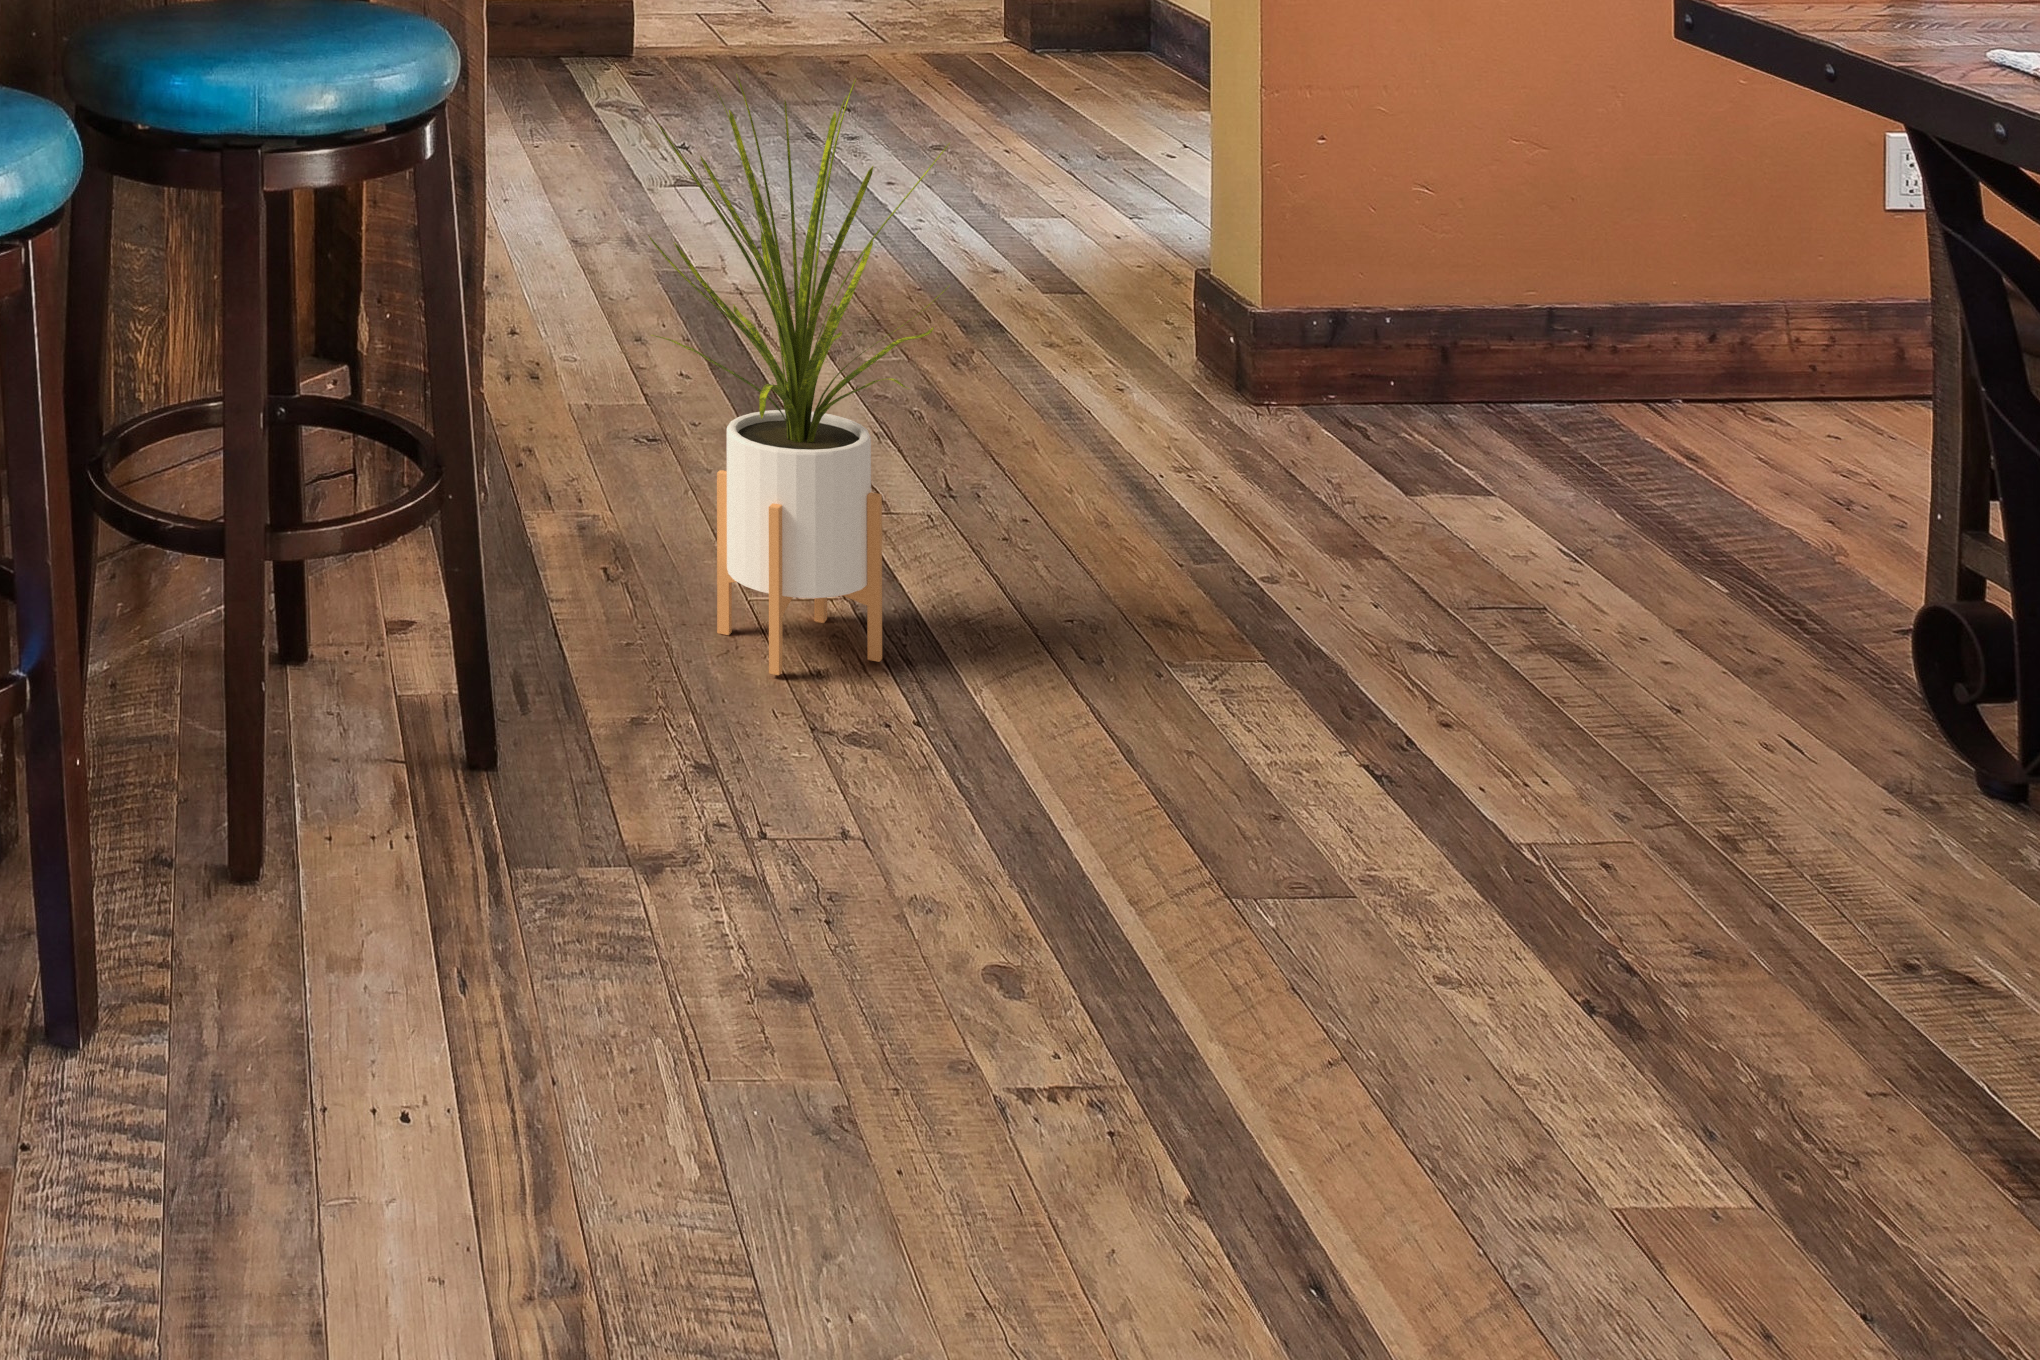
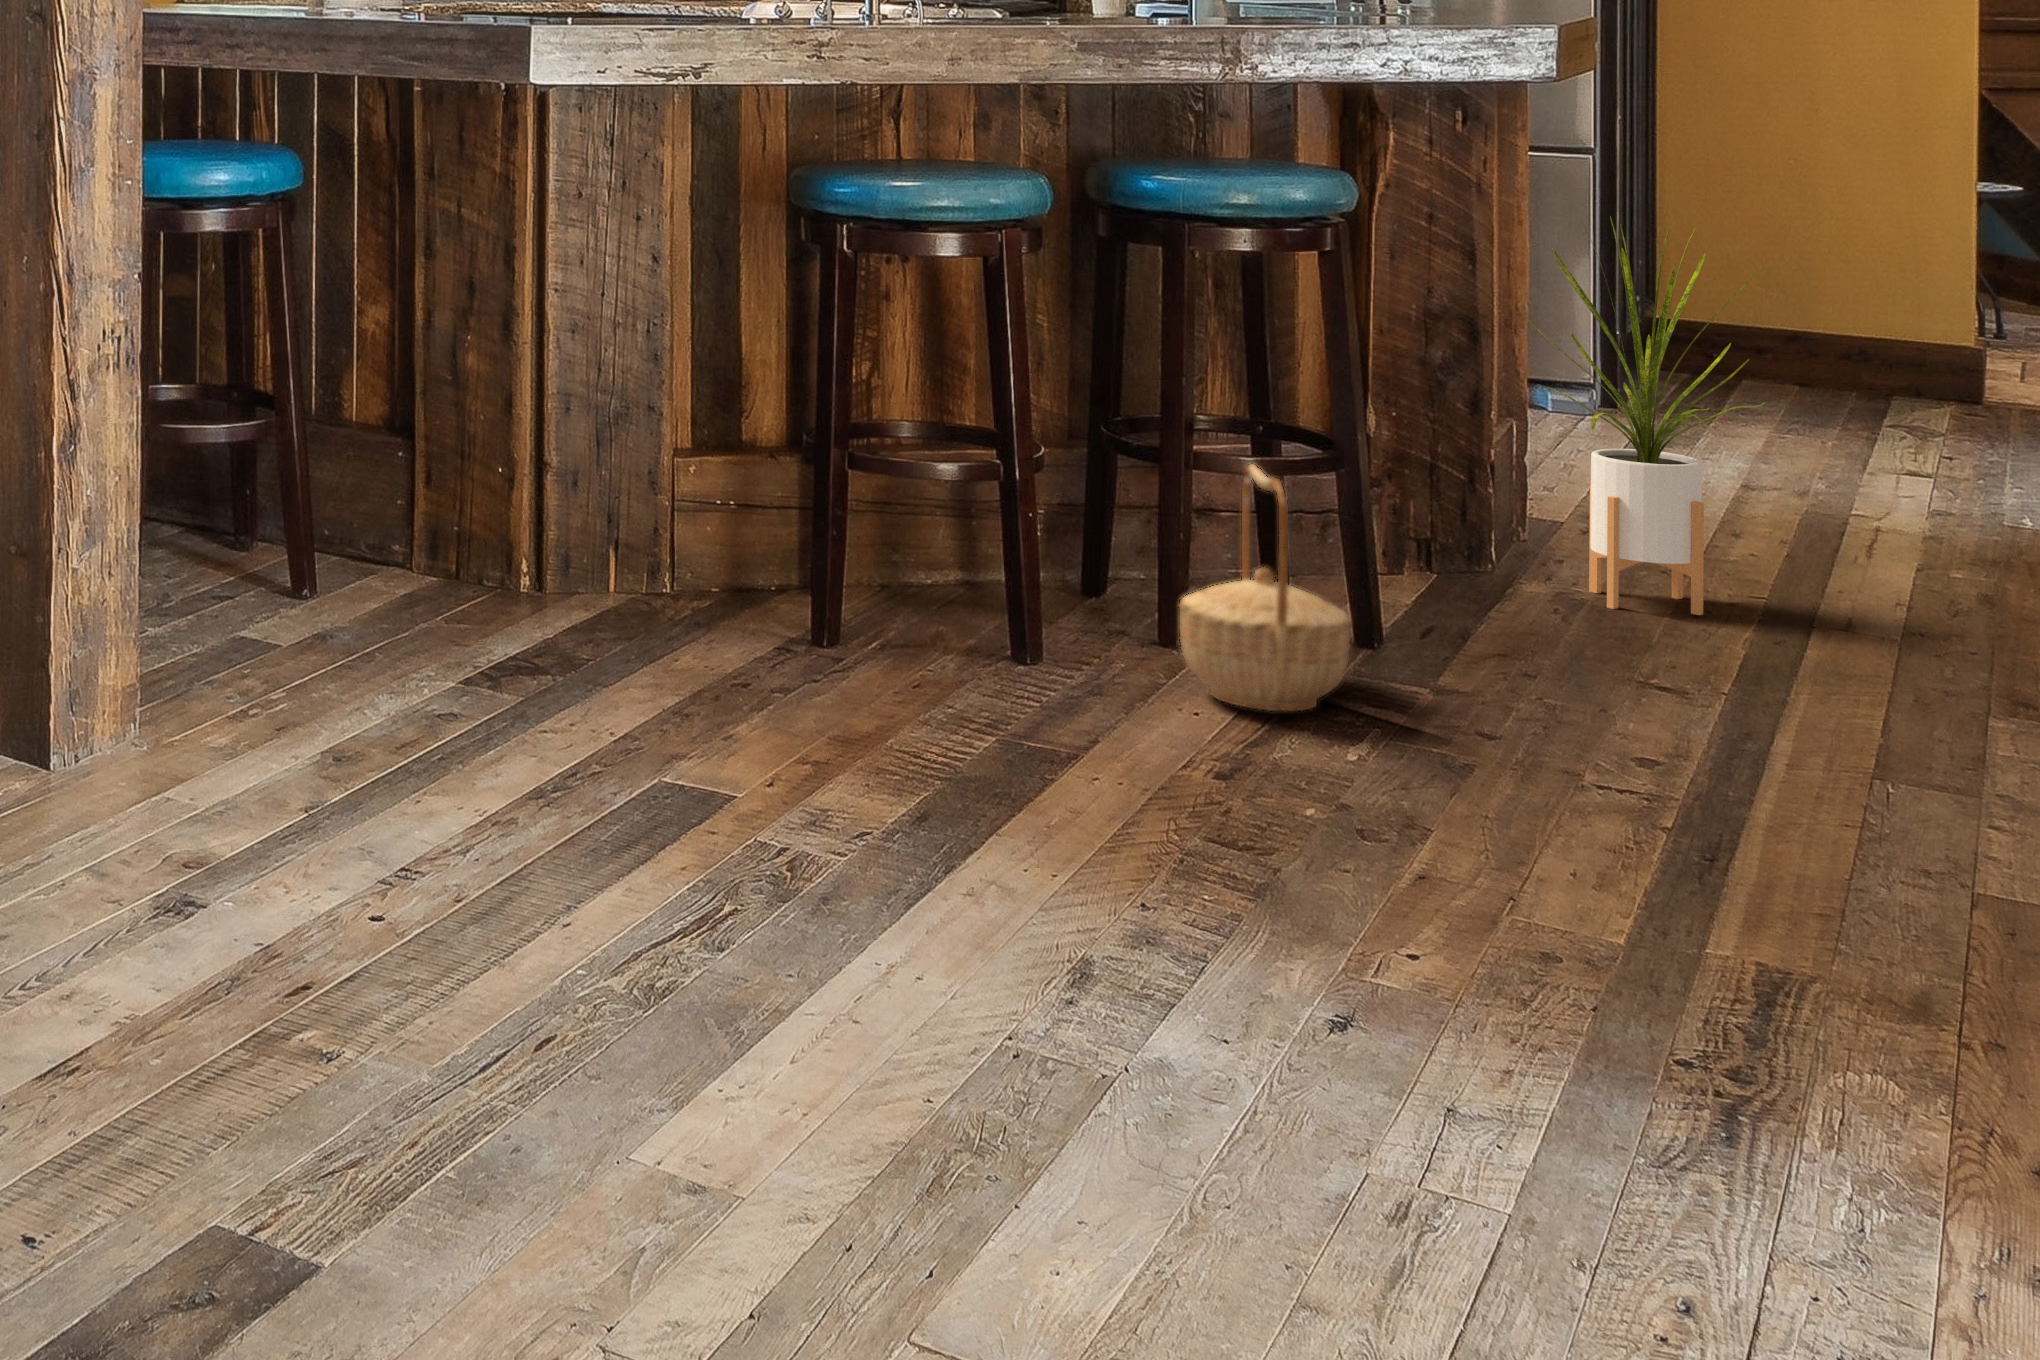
basket: none [337,647,624,1144] -> present [1180,465,1350,711]

